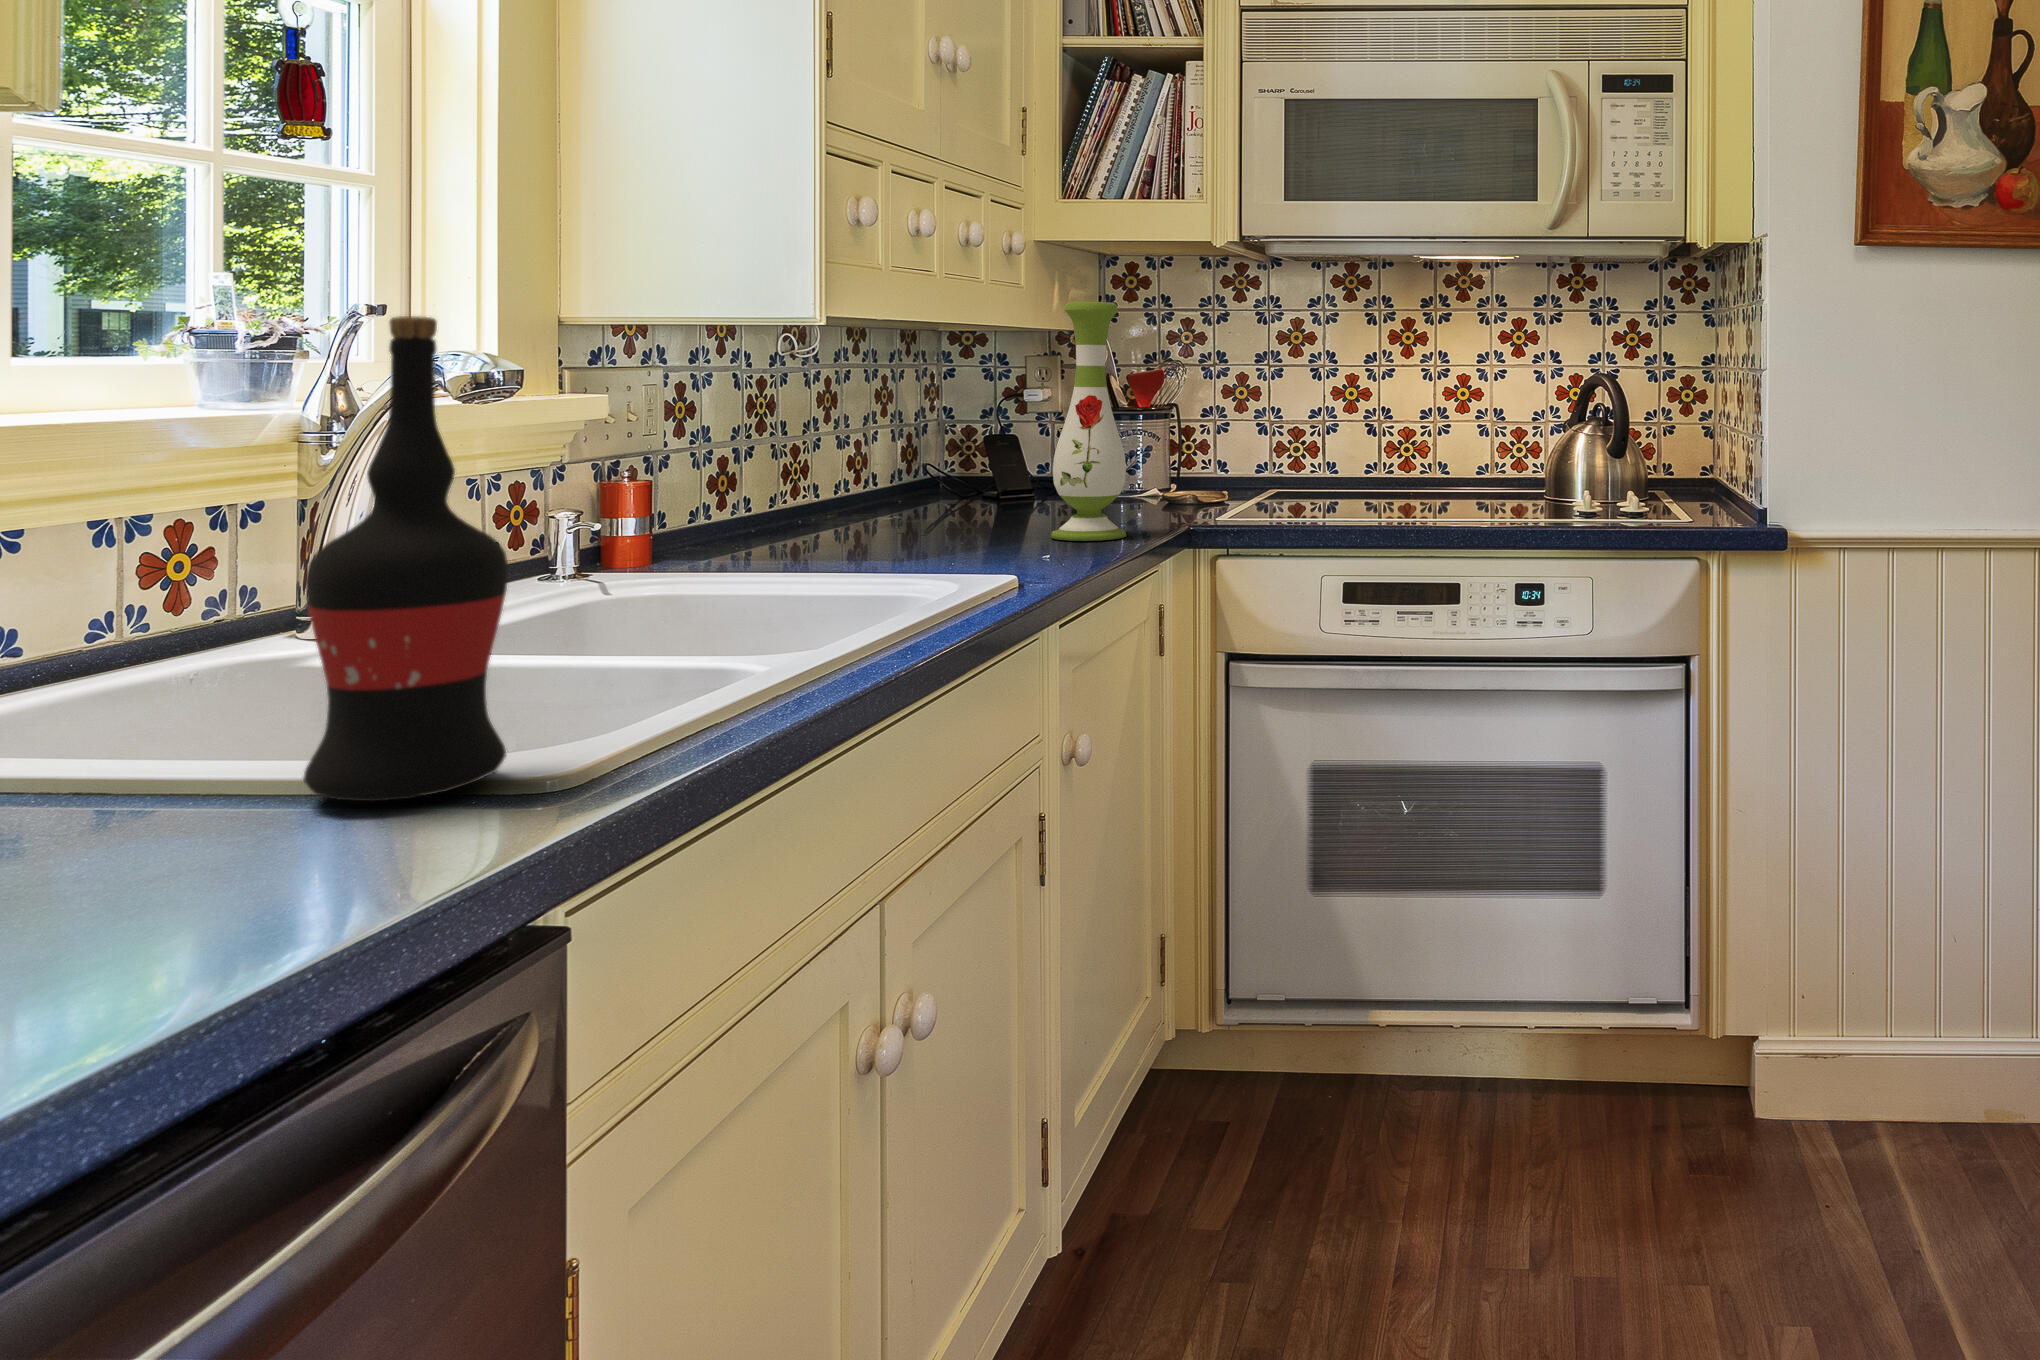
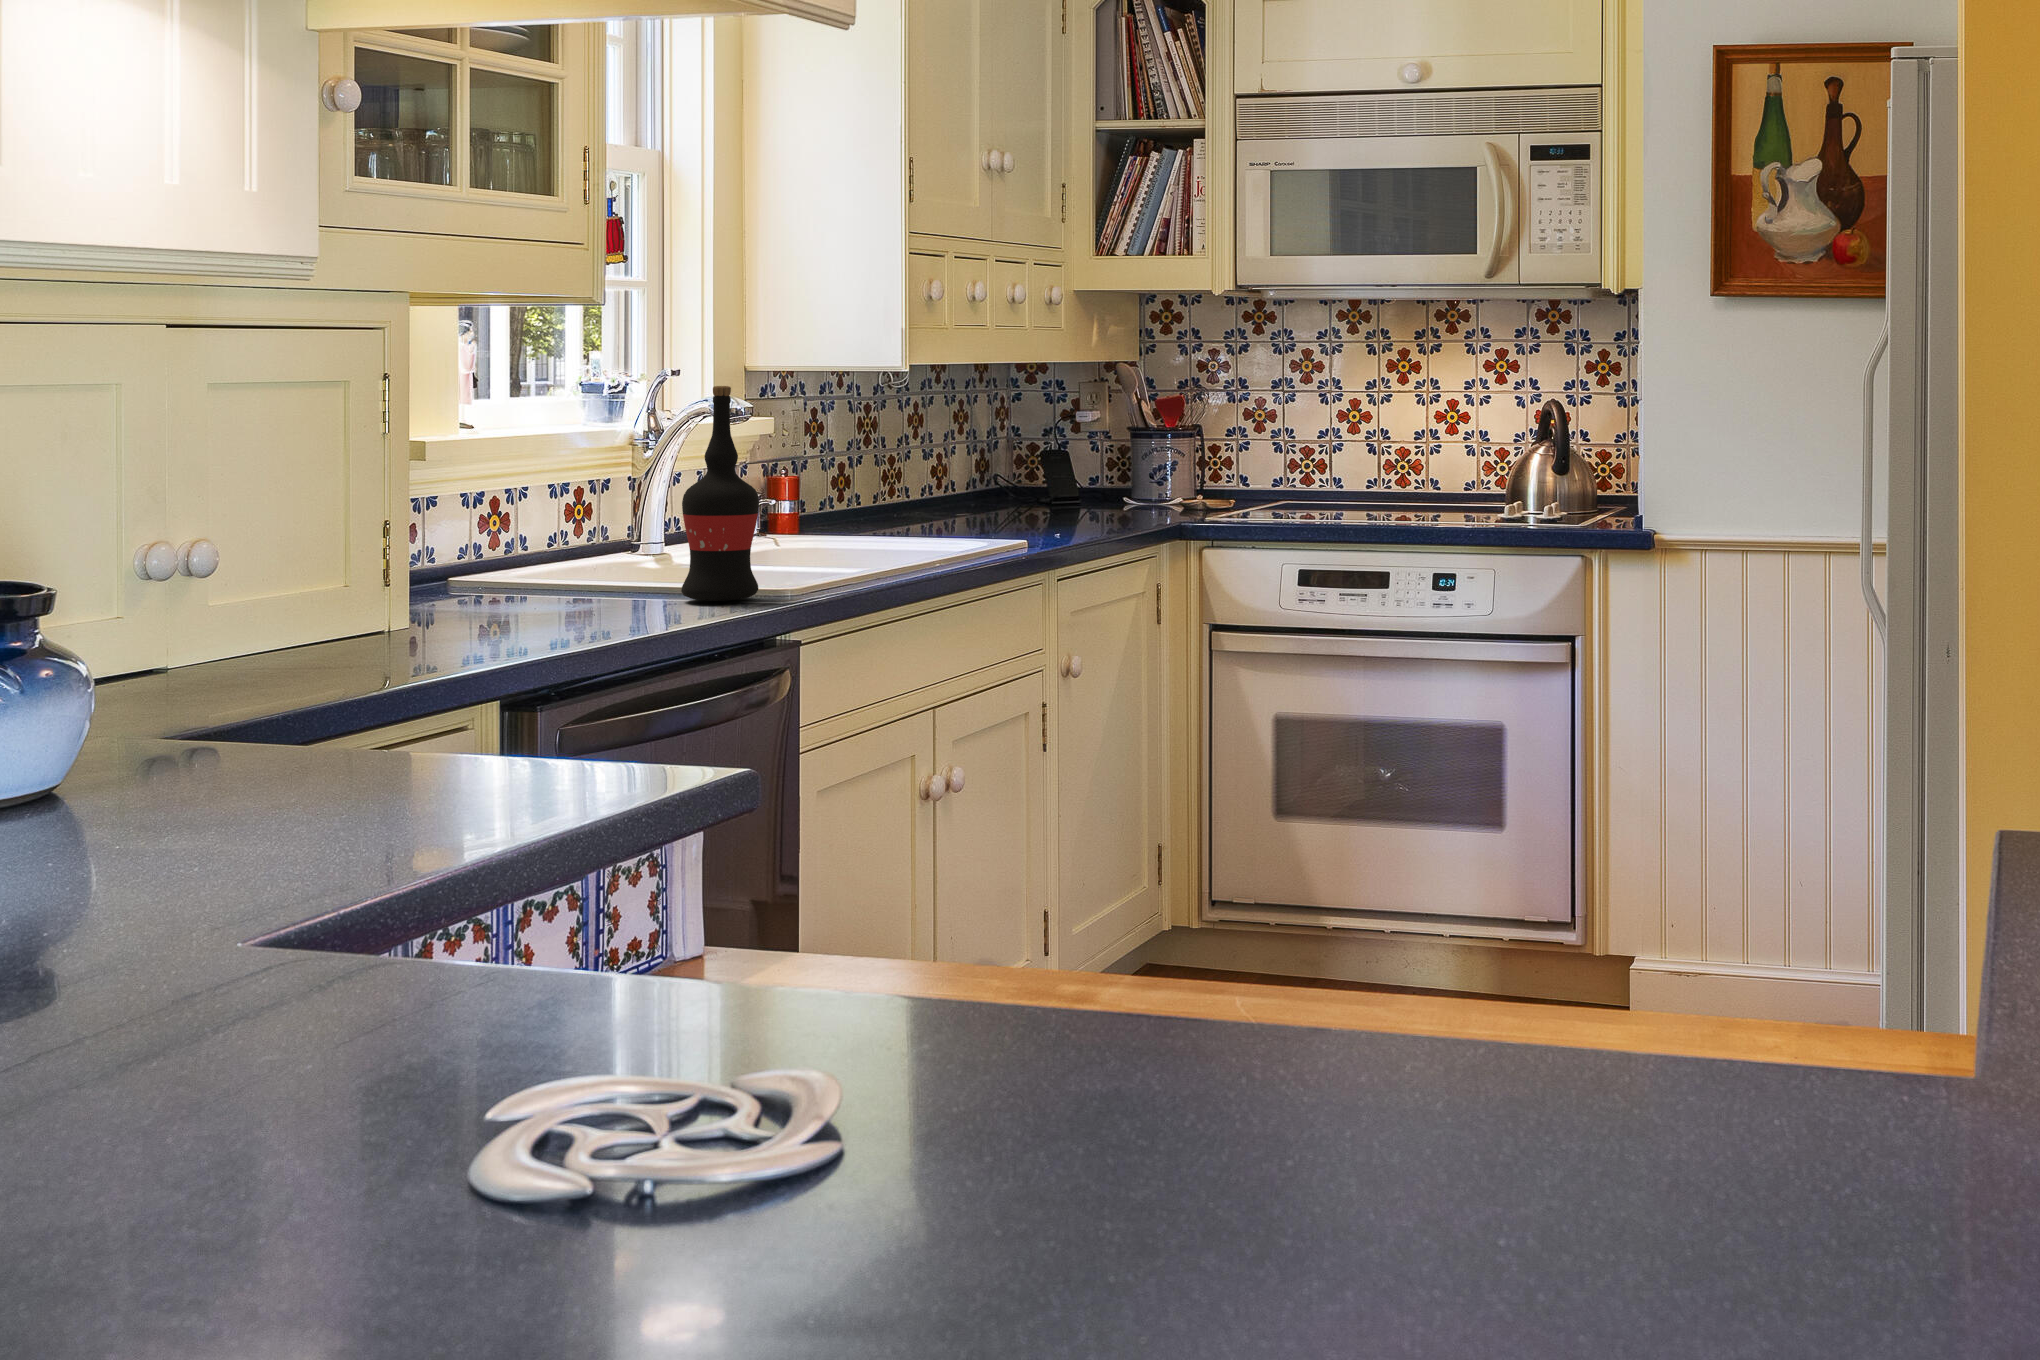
vase: present [1051,302,1126,541] -> none [1070,348,1126,528]

